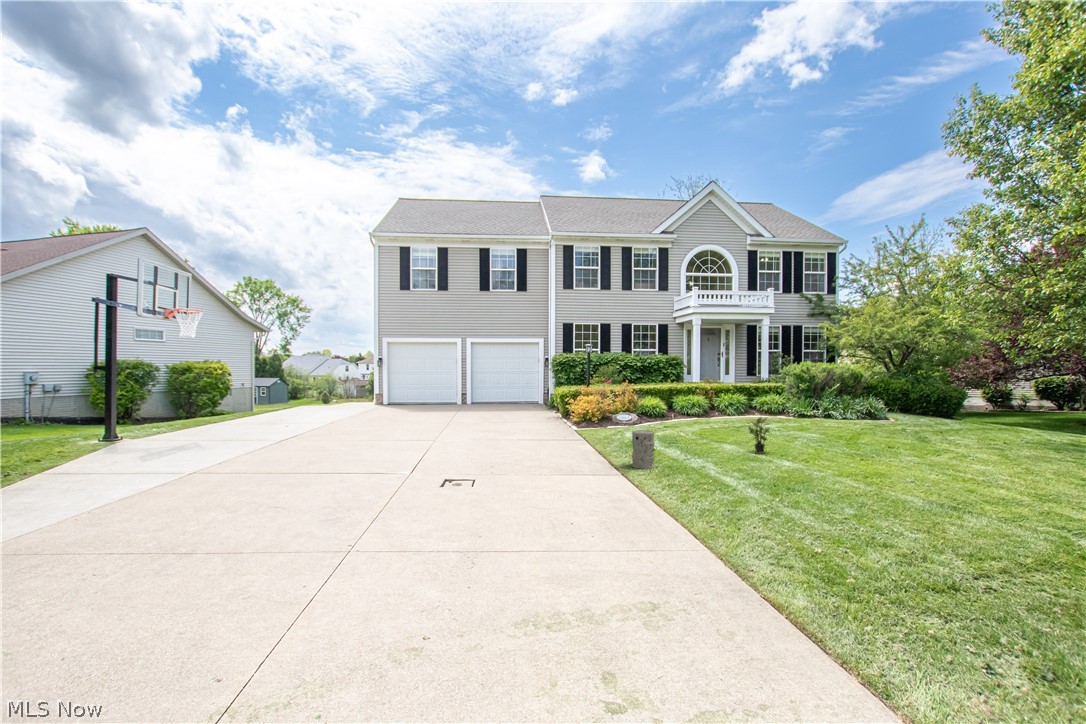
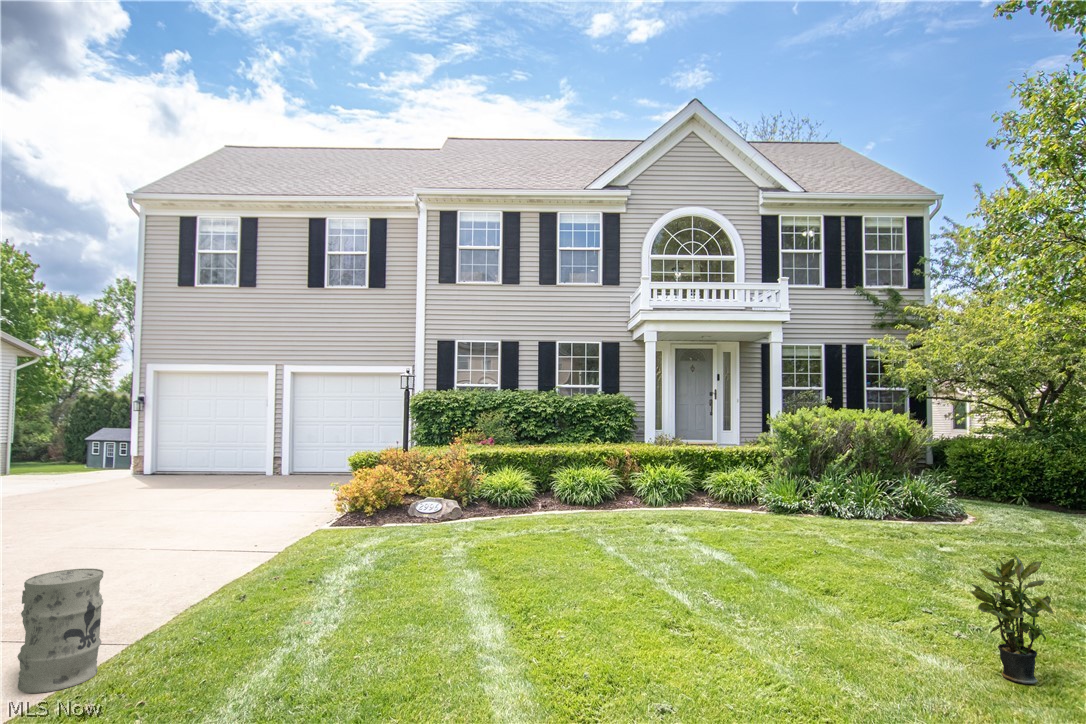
potted plant: present [748,417,769,454] -> present [971,555,1053,684]

